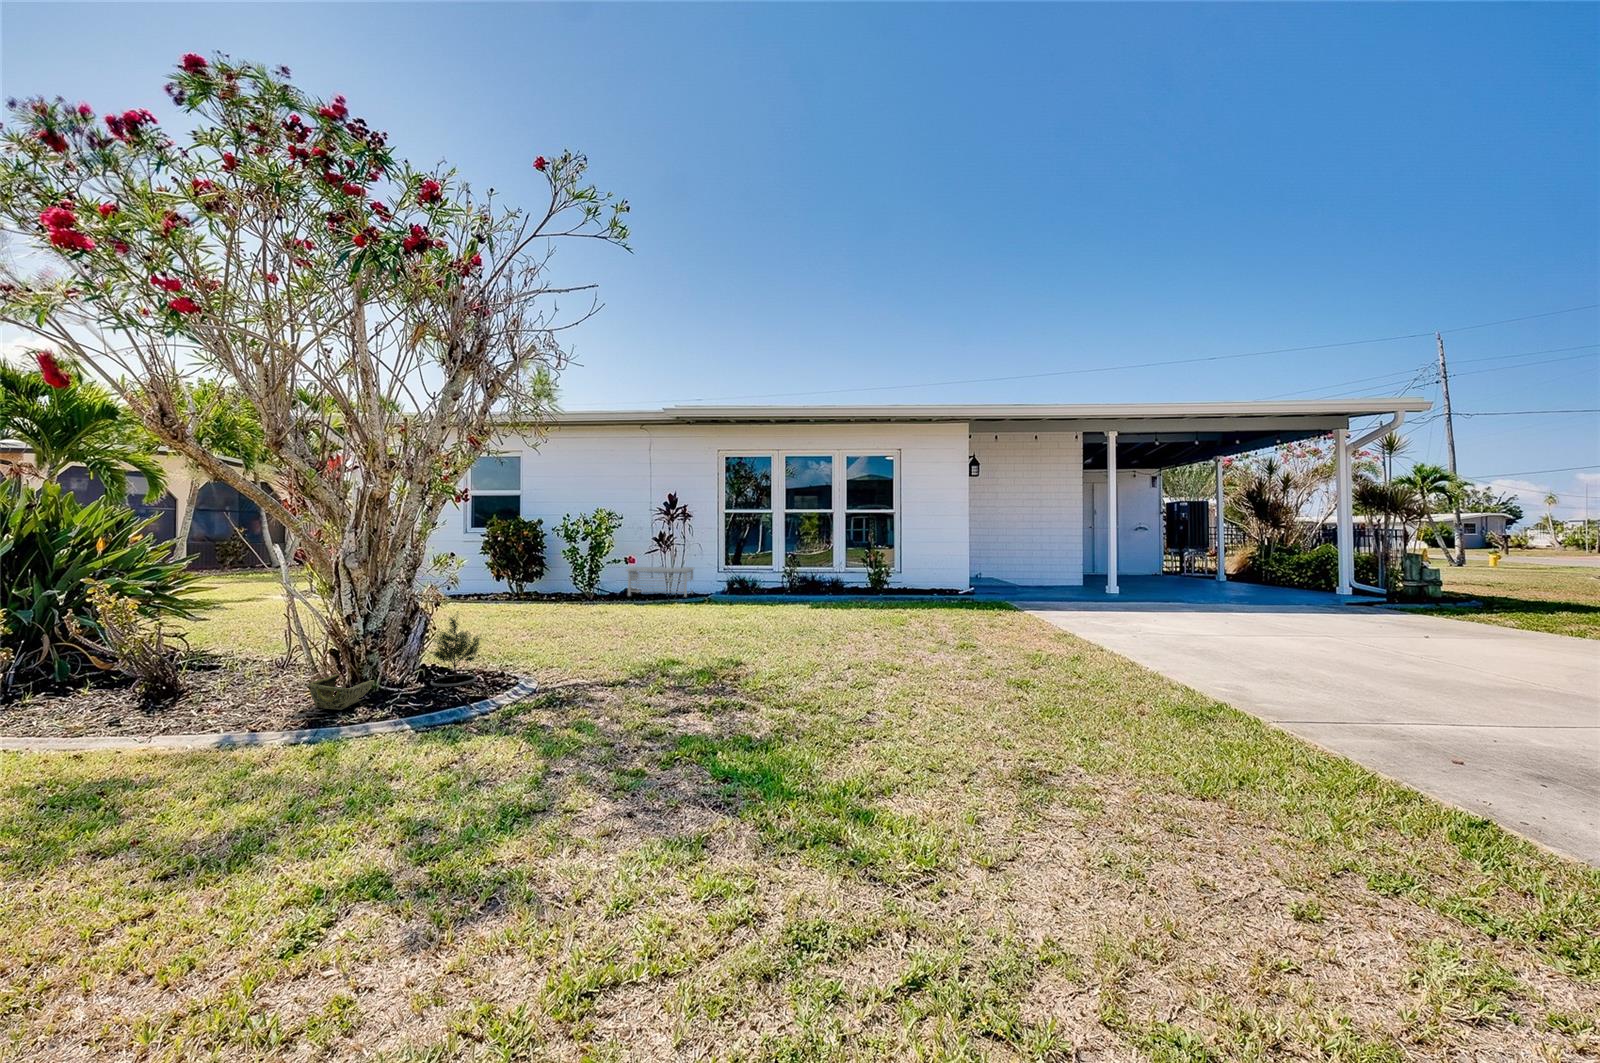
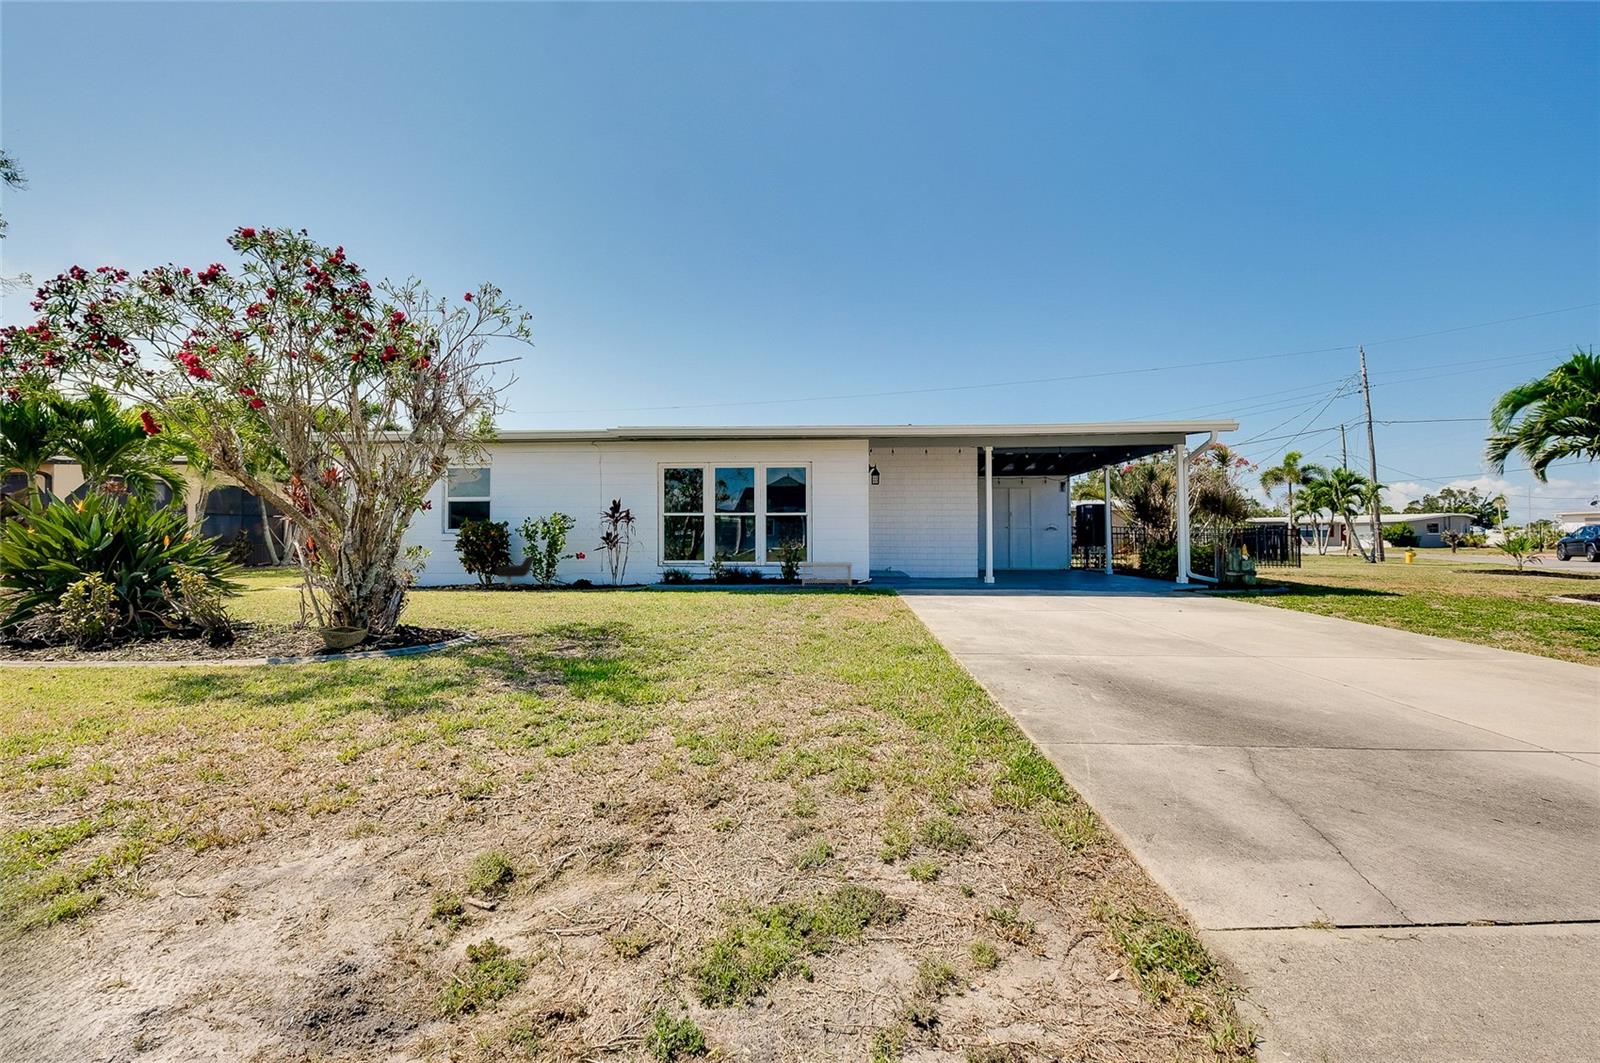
lounge chair: none [526,560,575,598] -> present [496,556,534,586]
storage bench: present [626,567,694,597] -> present [801,562,852,585]
potted tree: present [430,612,482,687] -> none [402,585,443,638]

